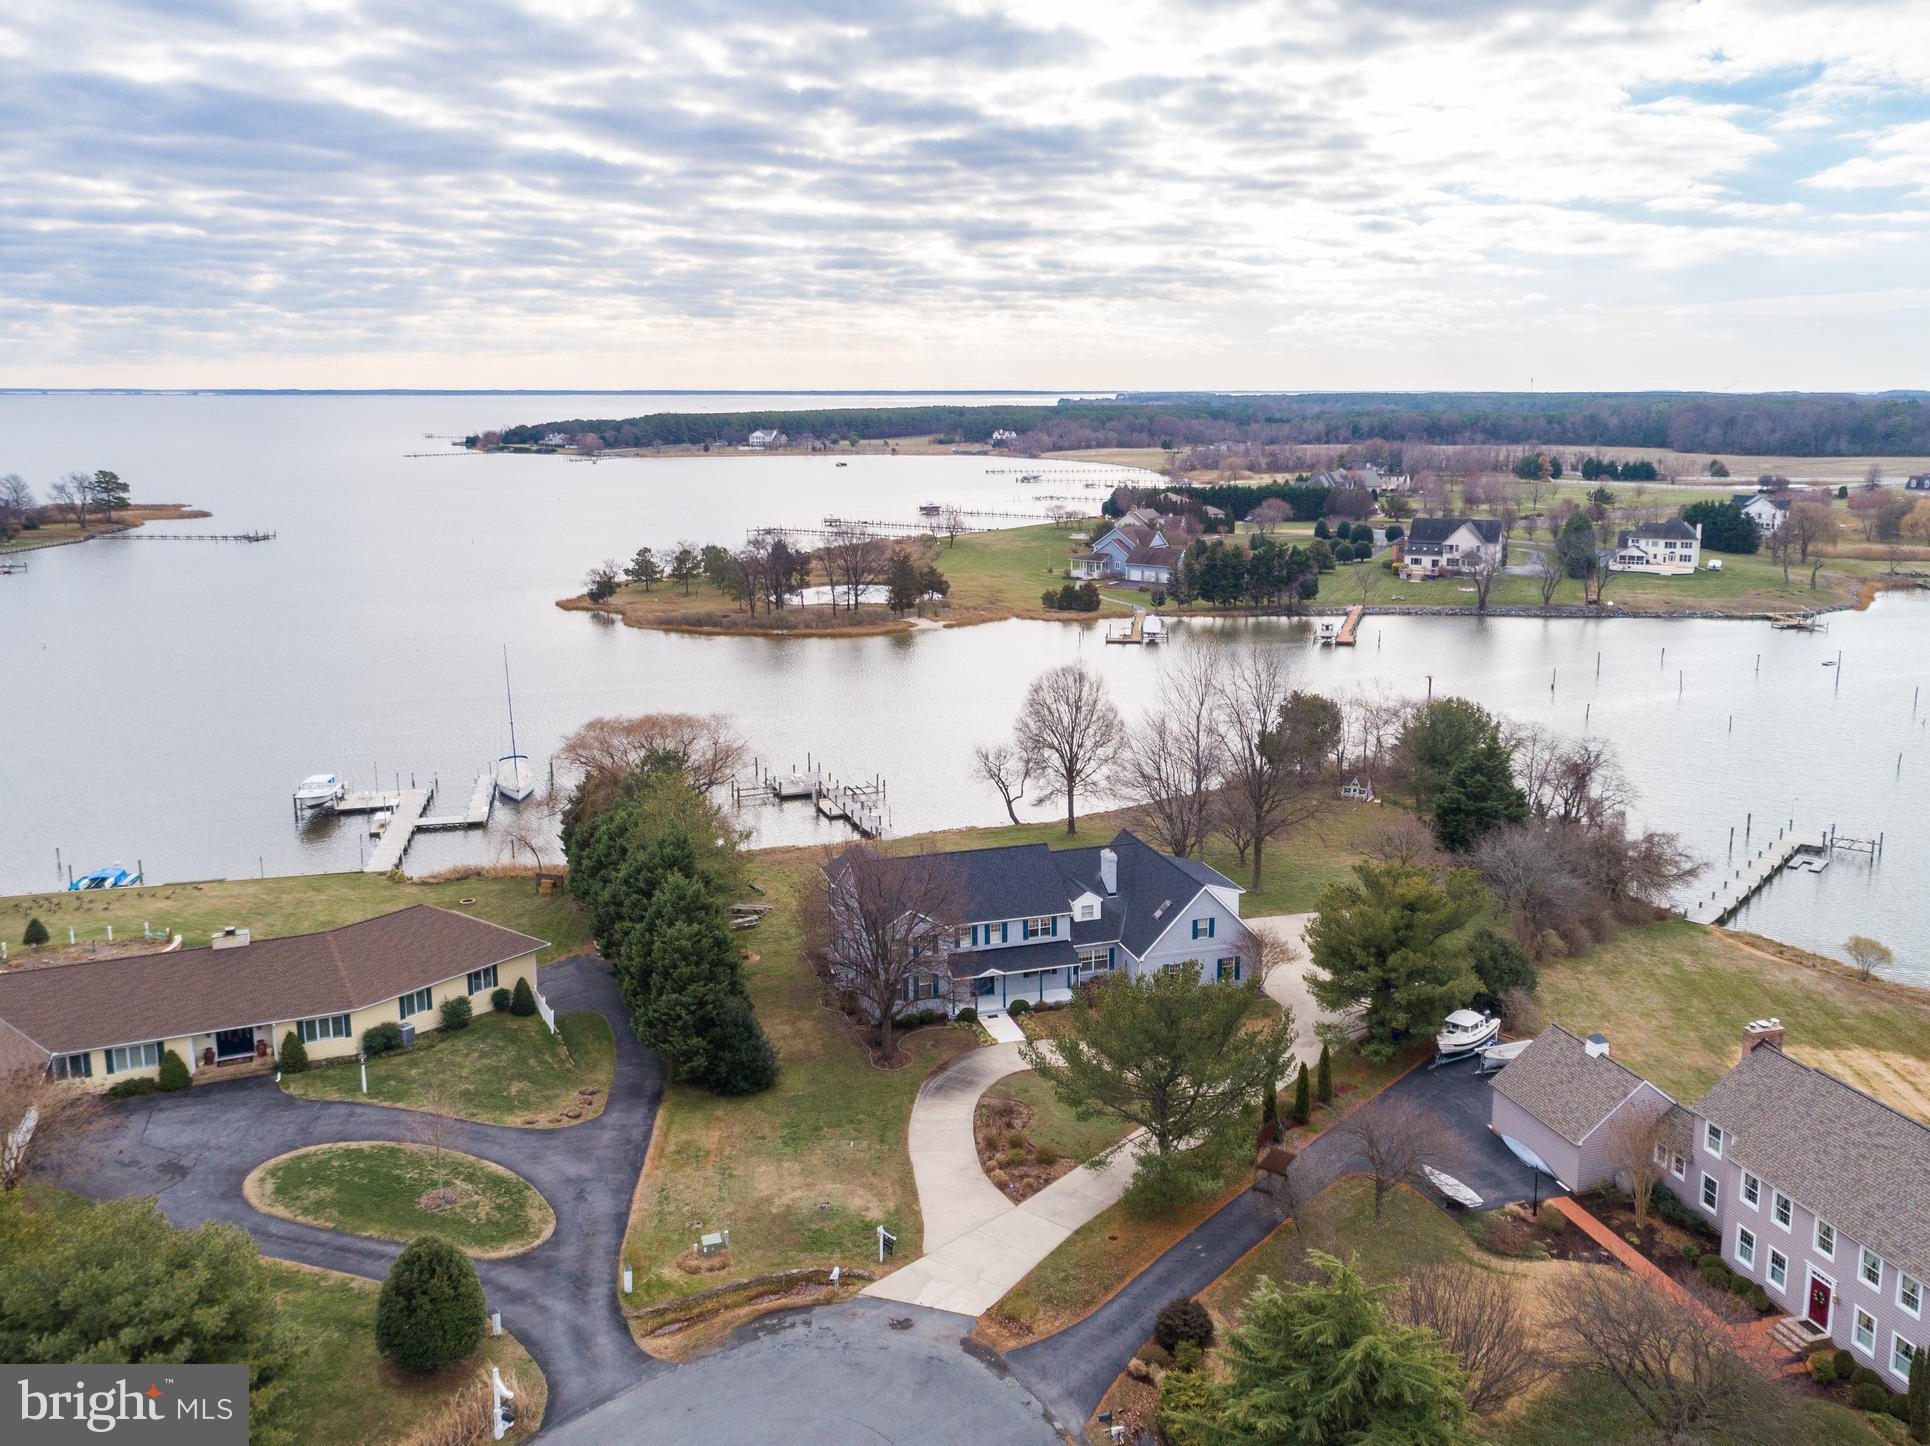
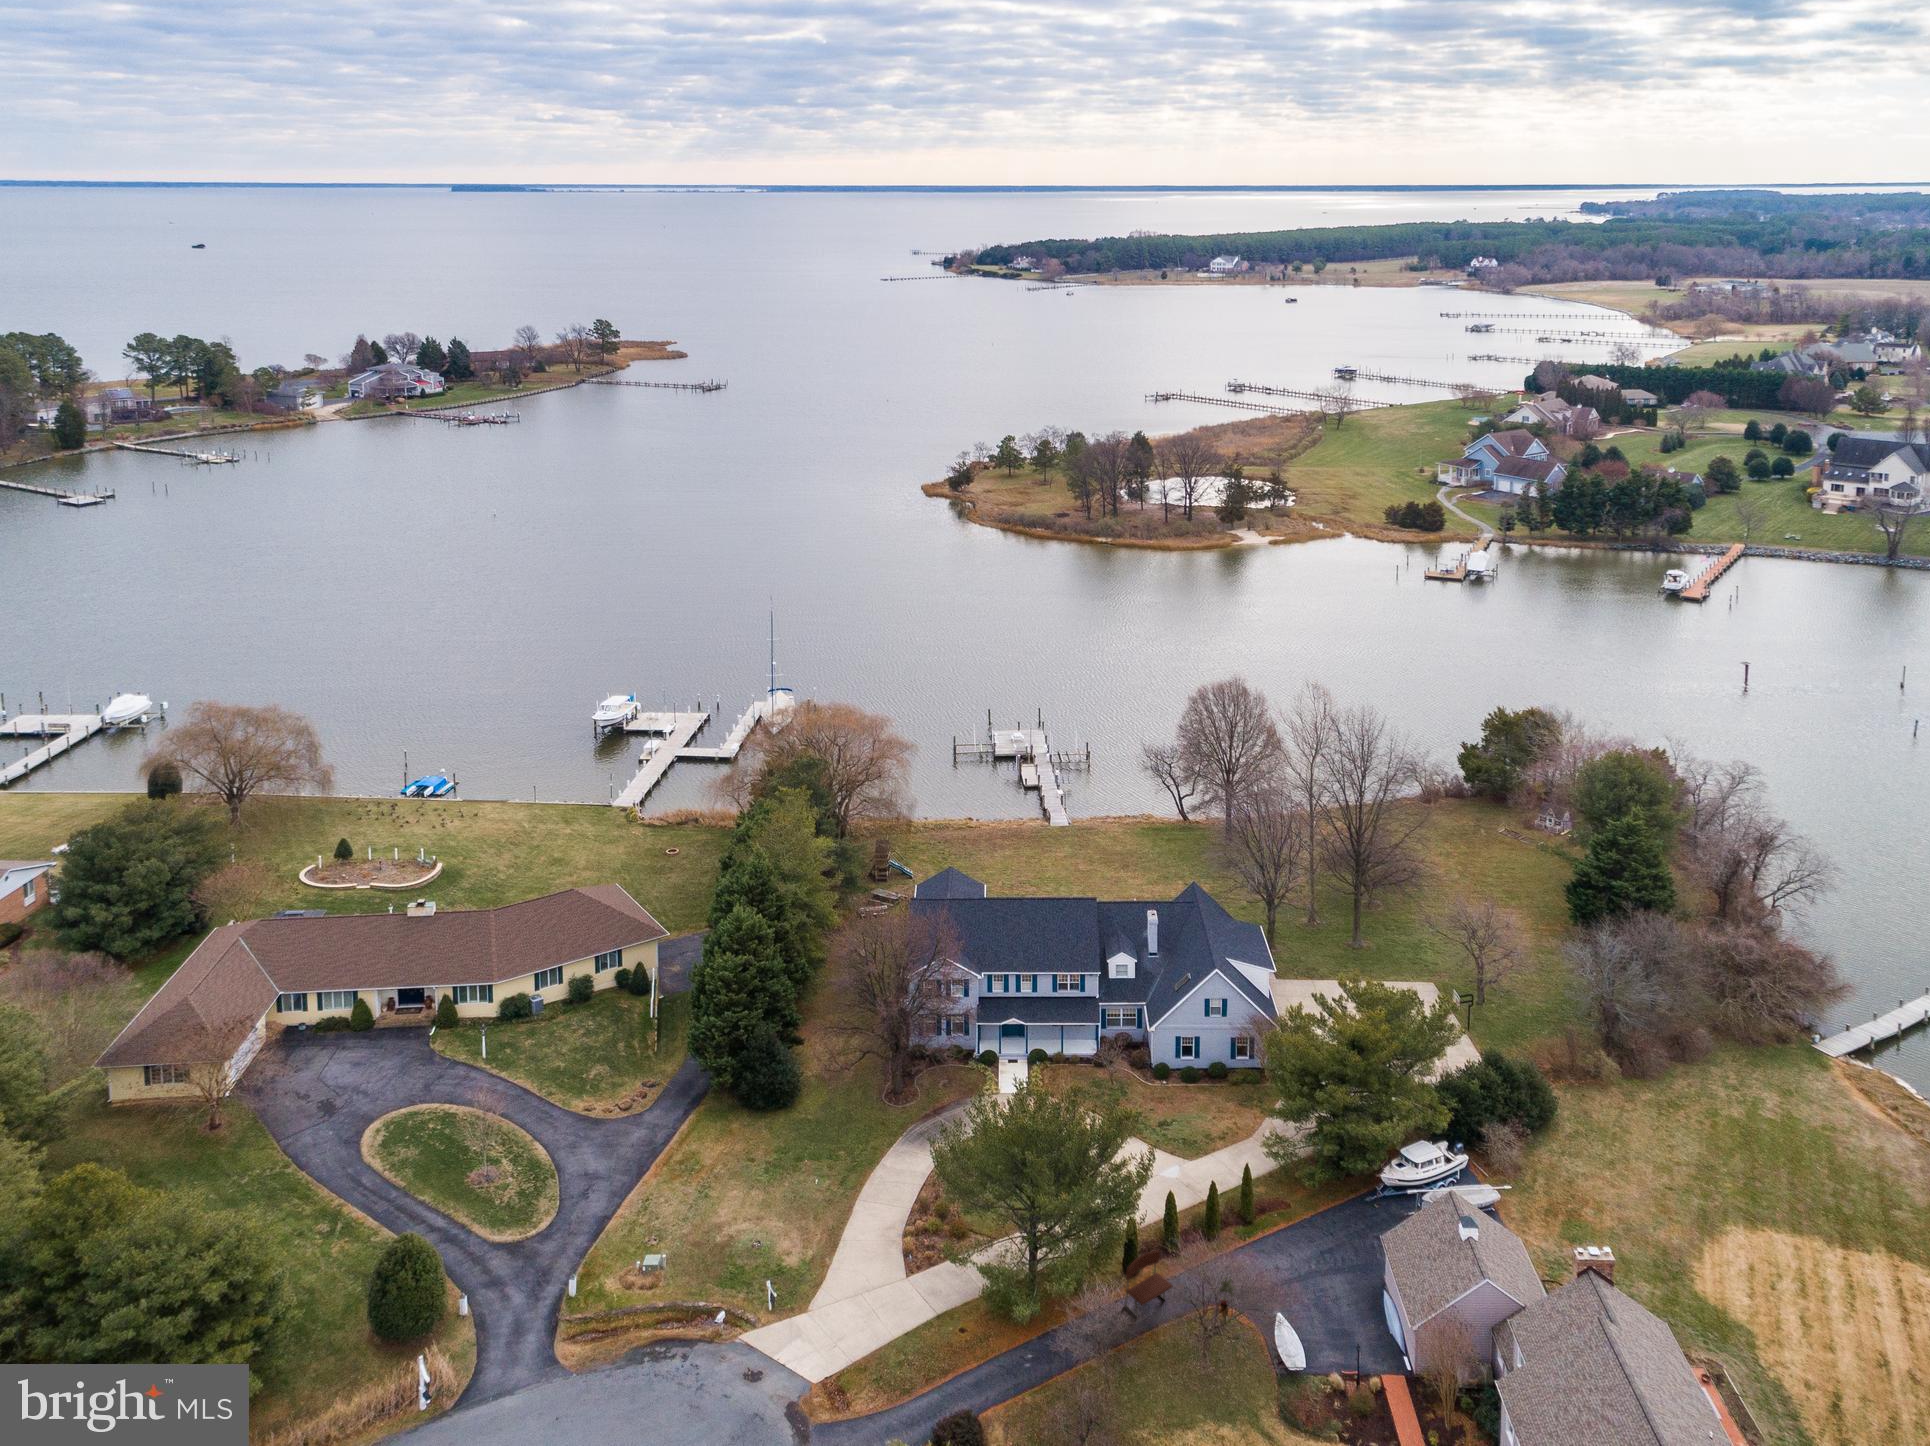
potted tree: none [1337,1133,1358,1169] -> present [1218,1276,1235,1305]

